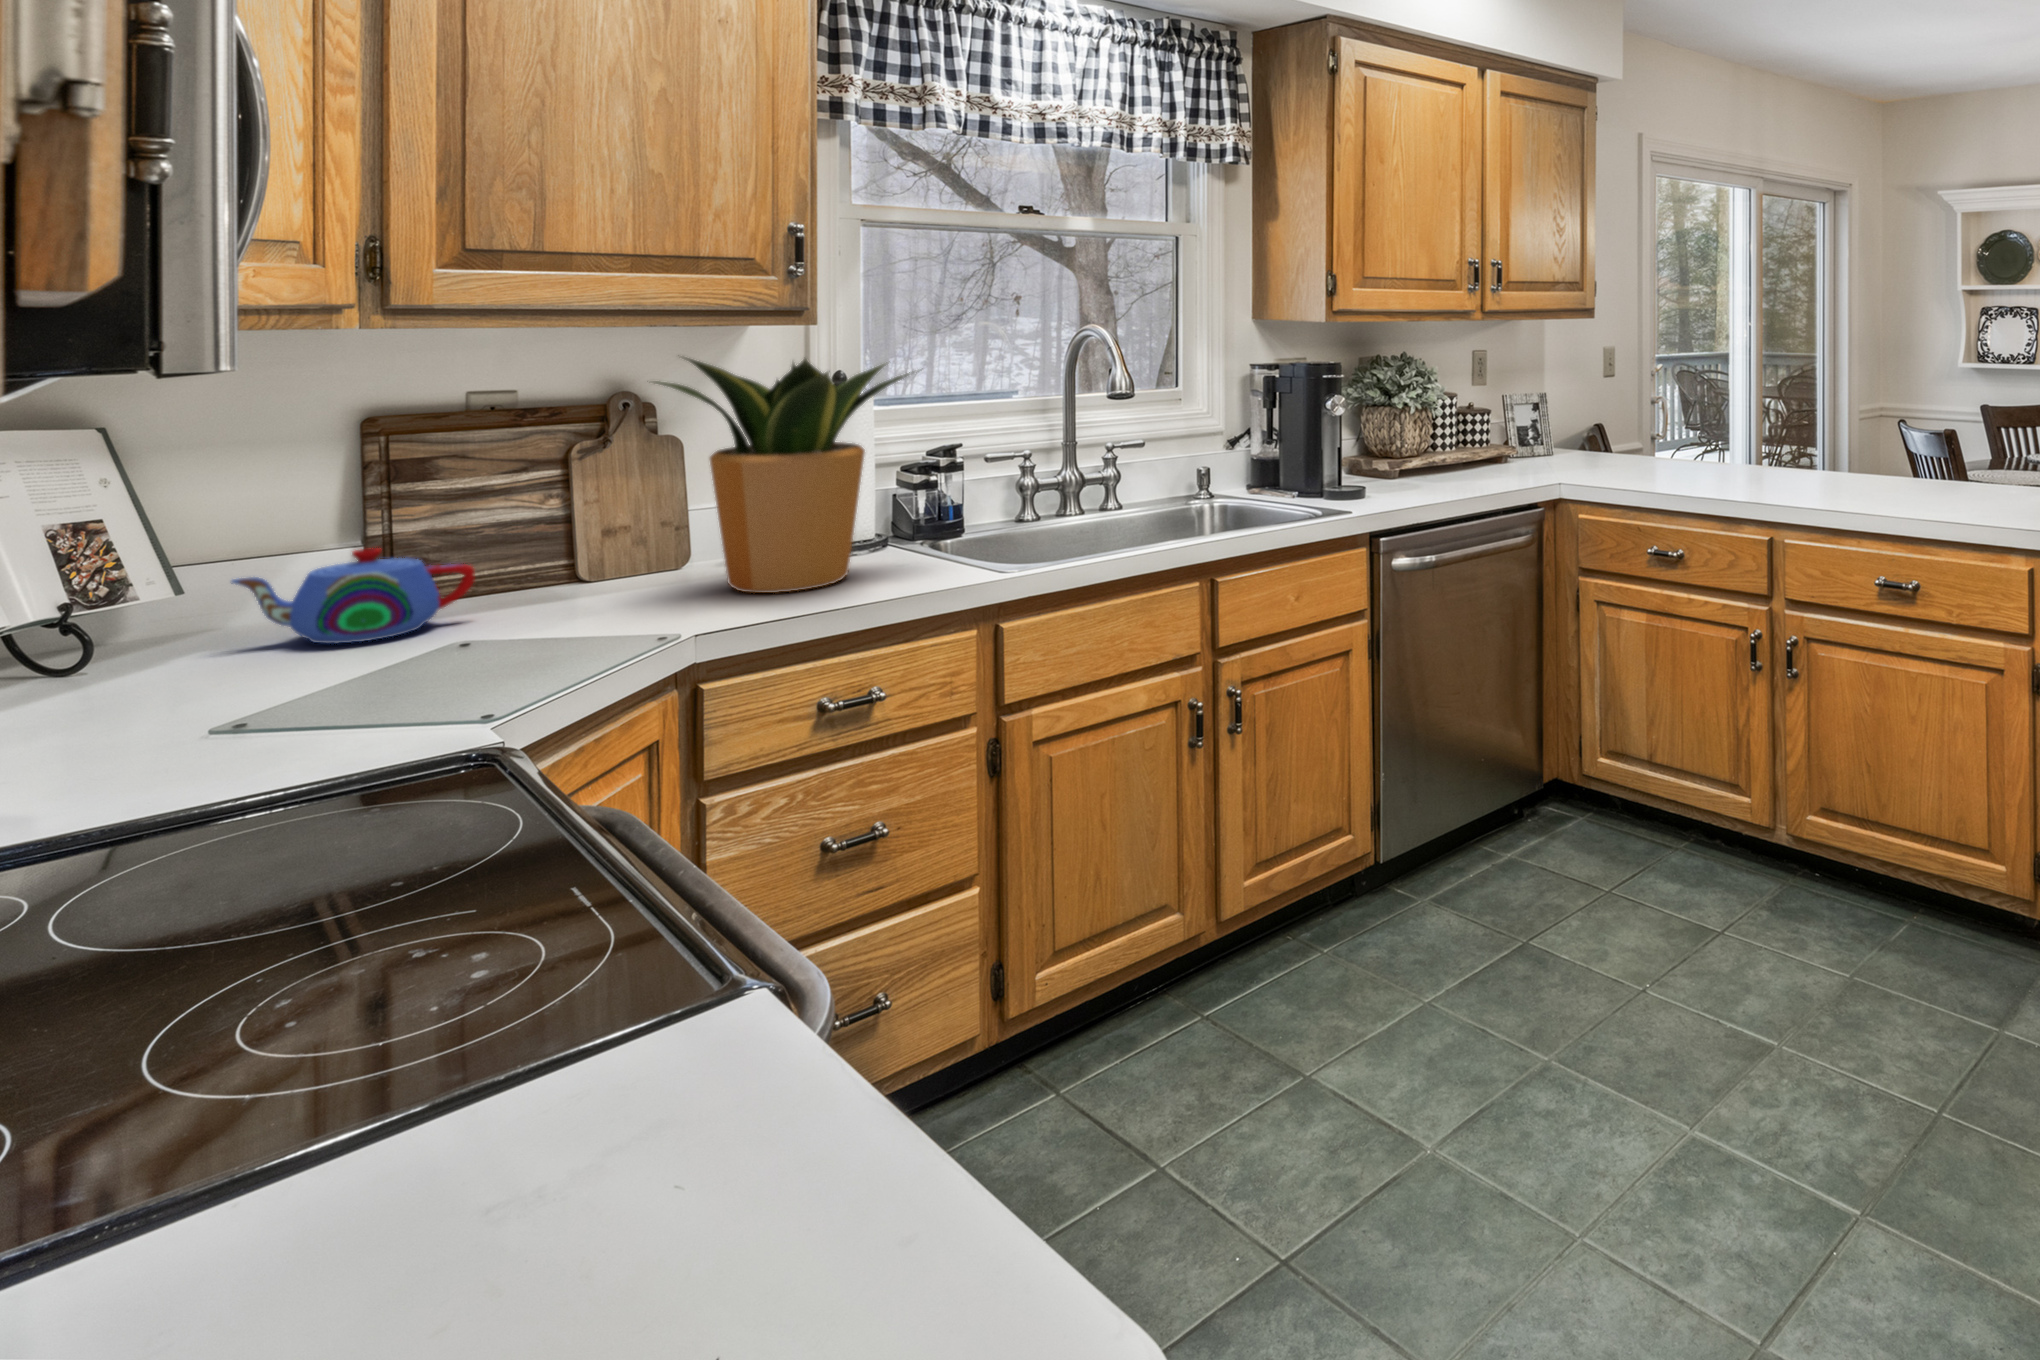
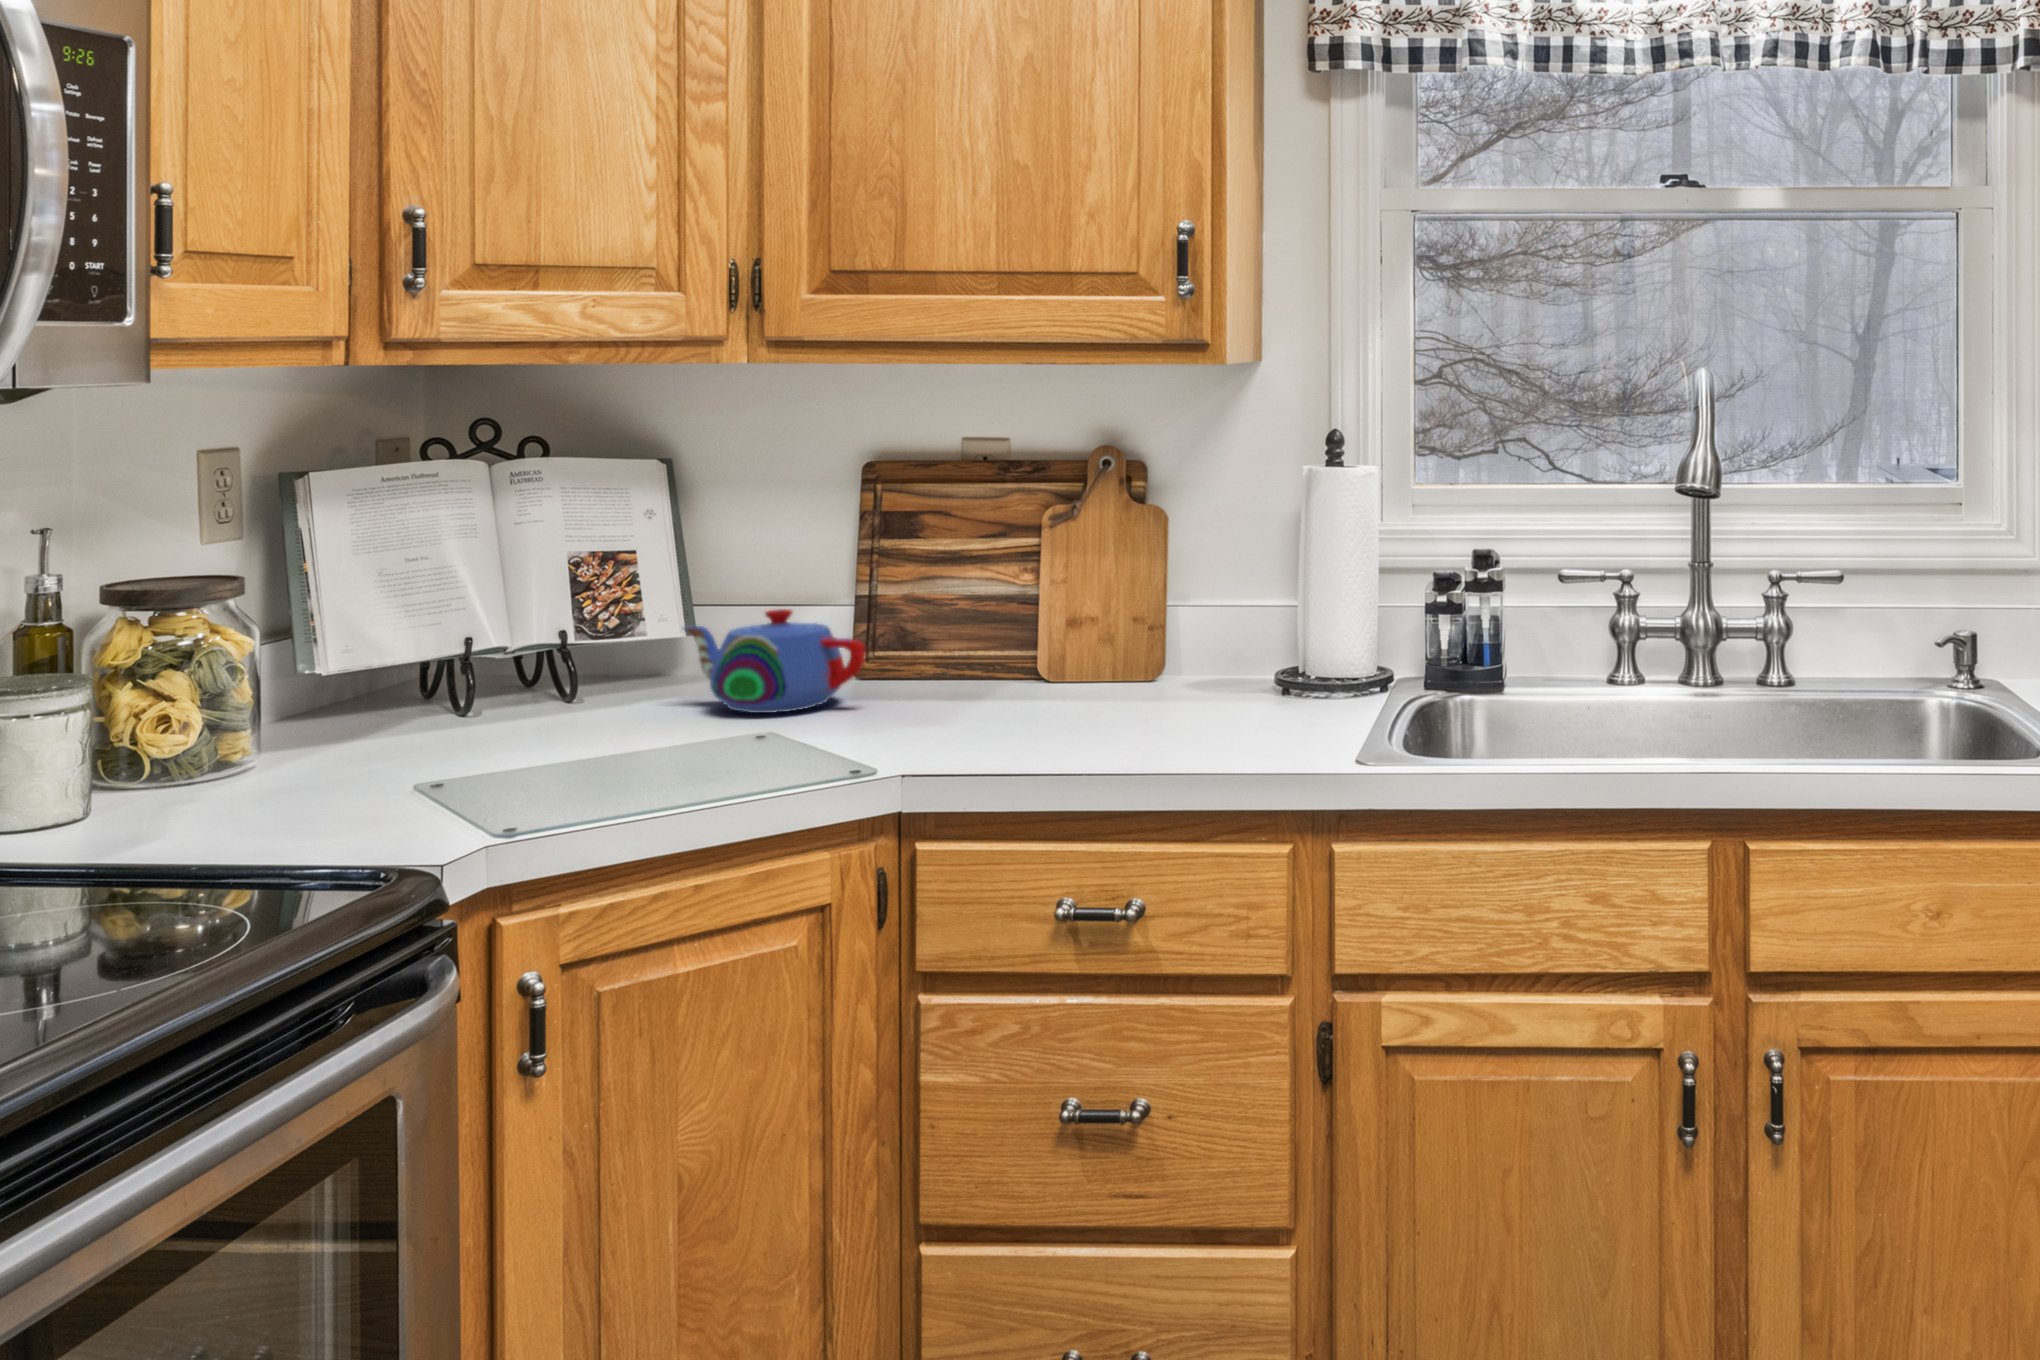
potted plant: present [655,358,913,593] -> none [1004,398,1314,736]

